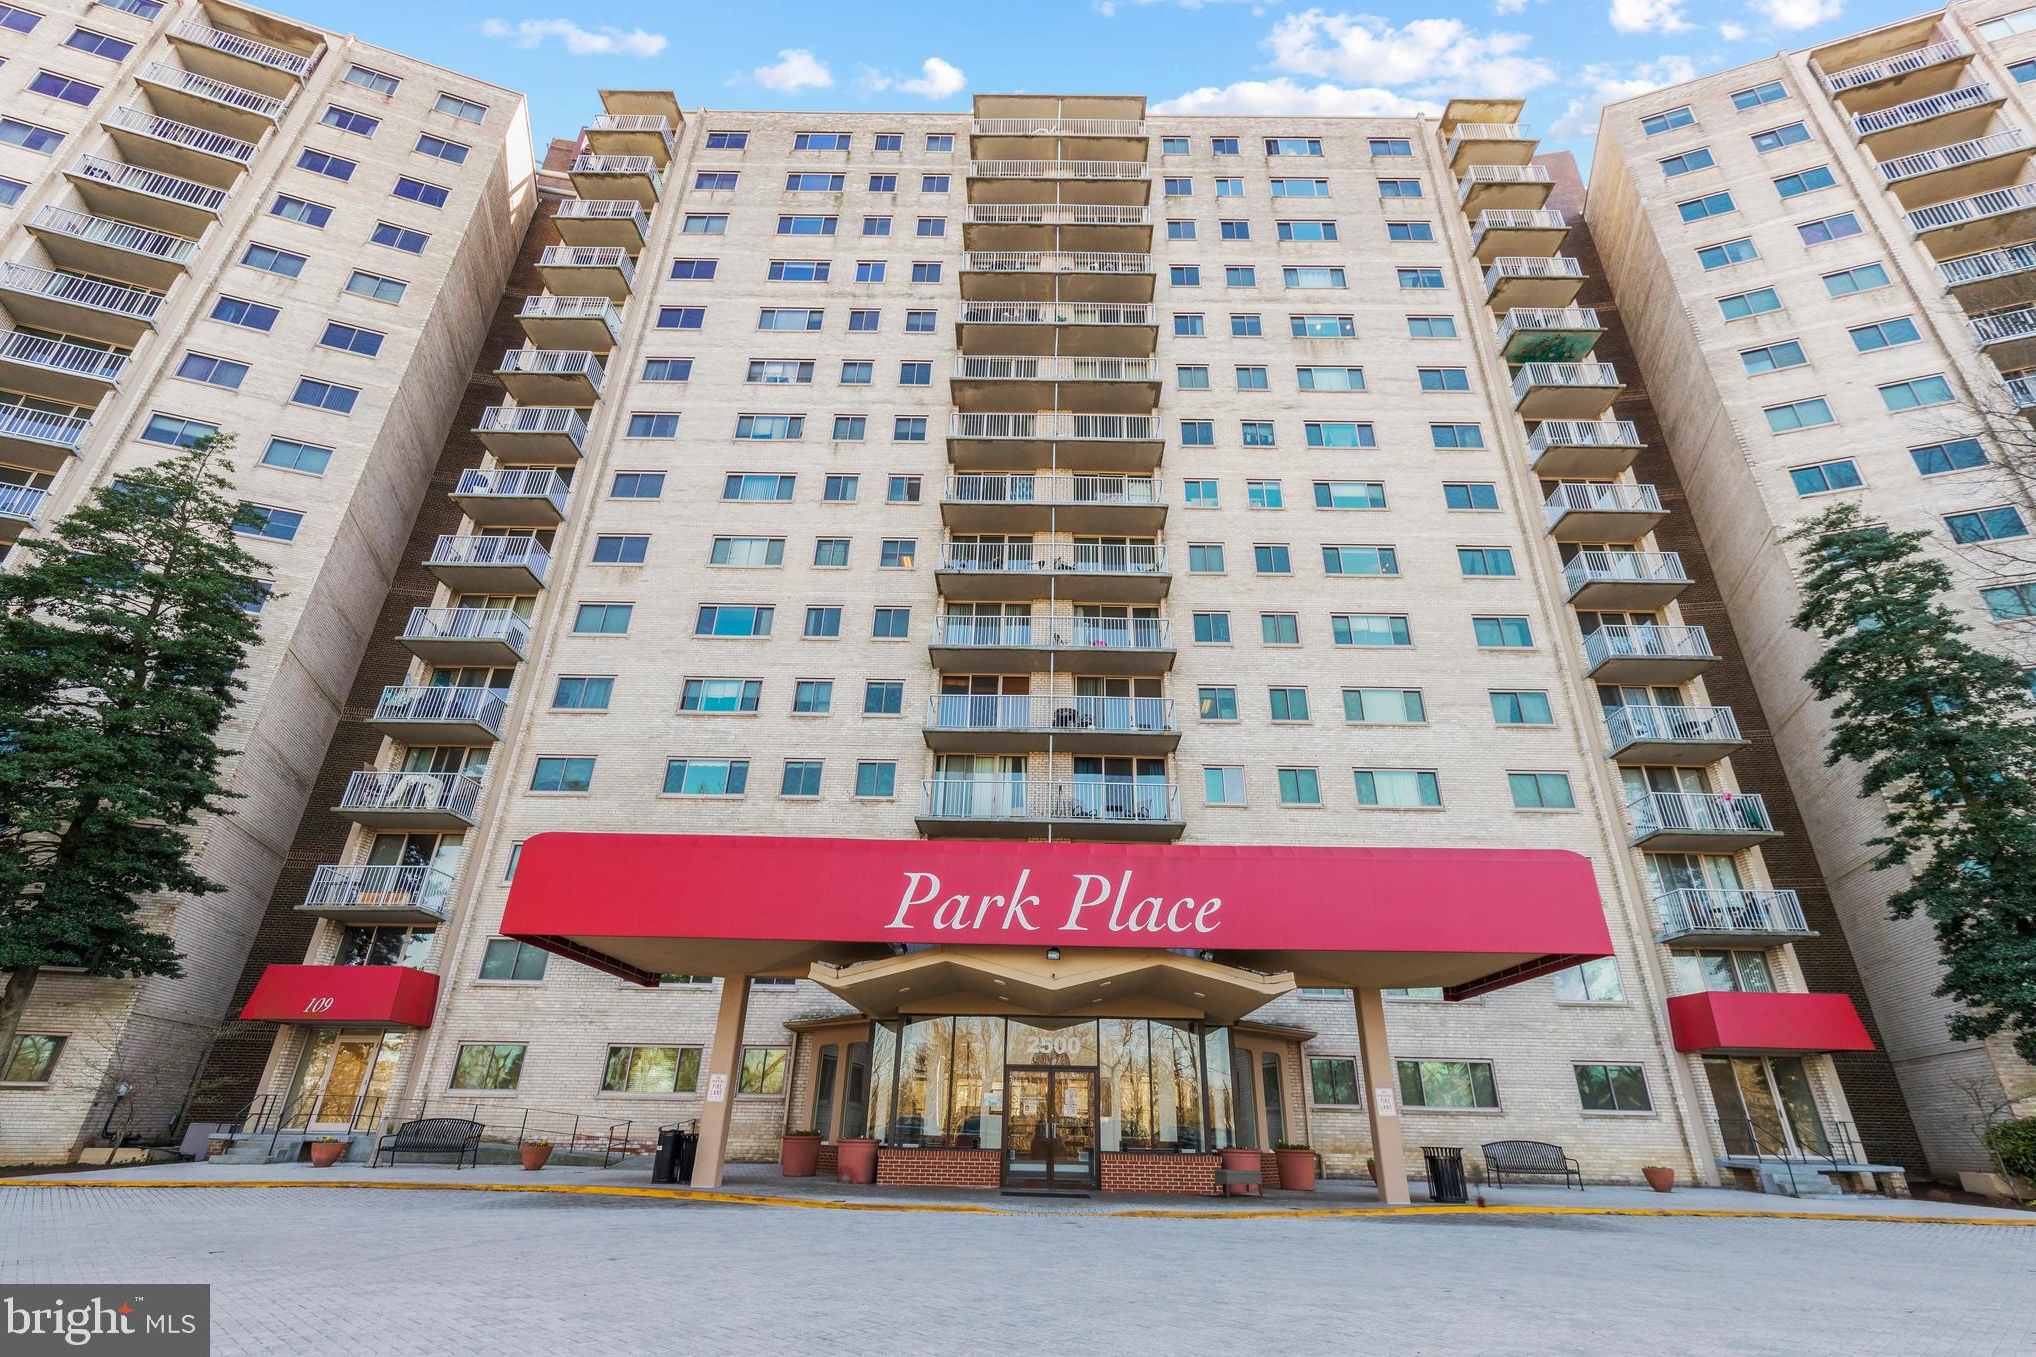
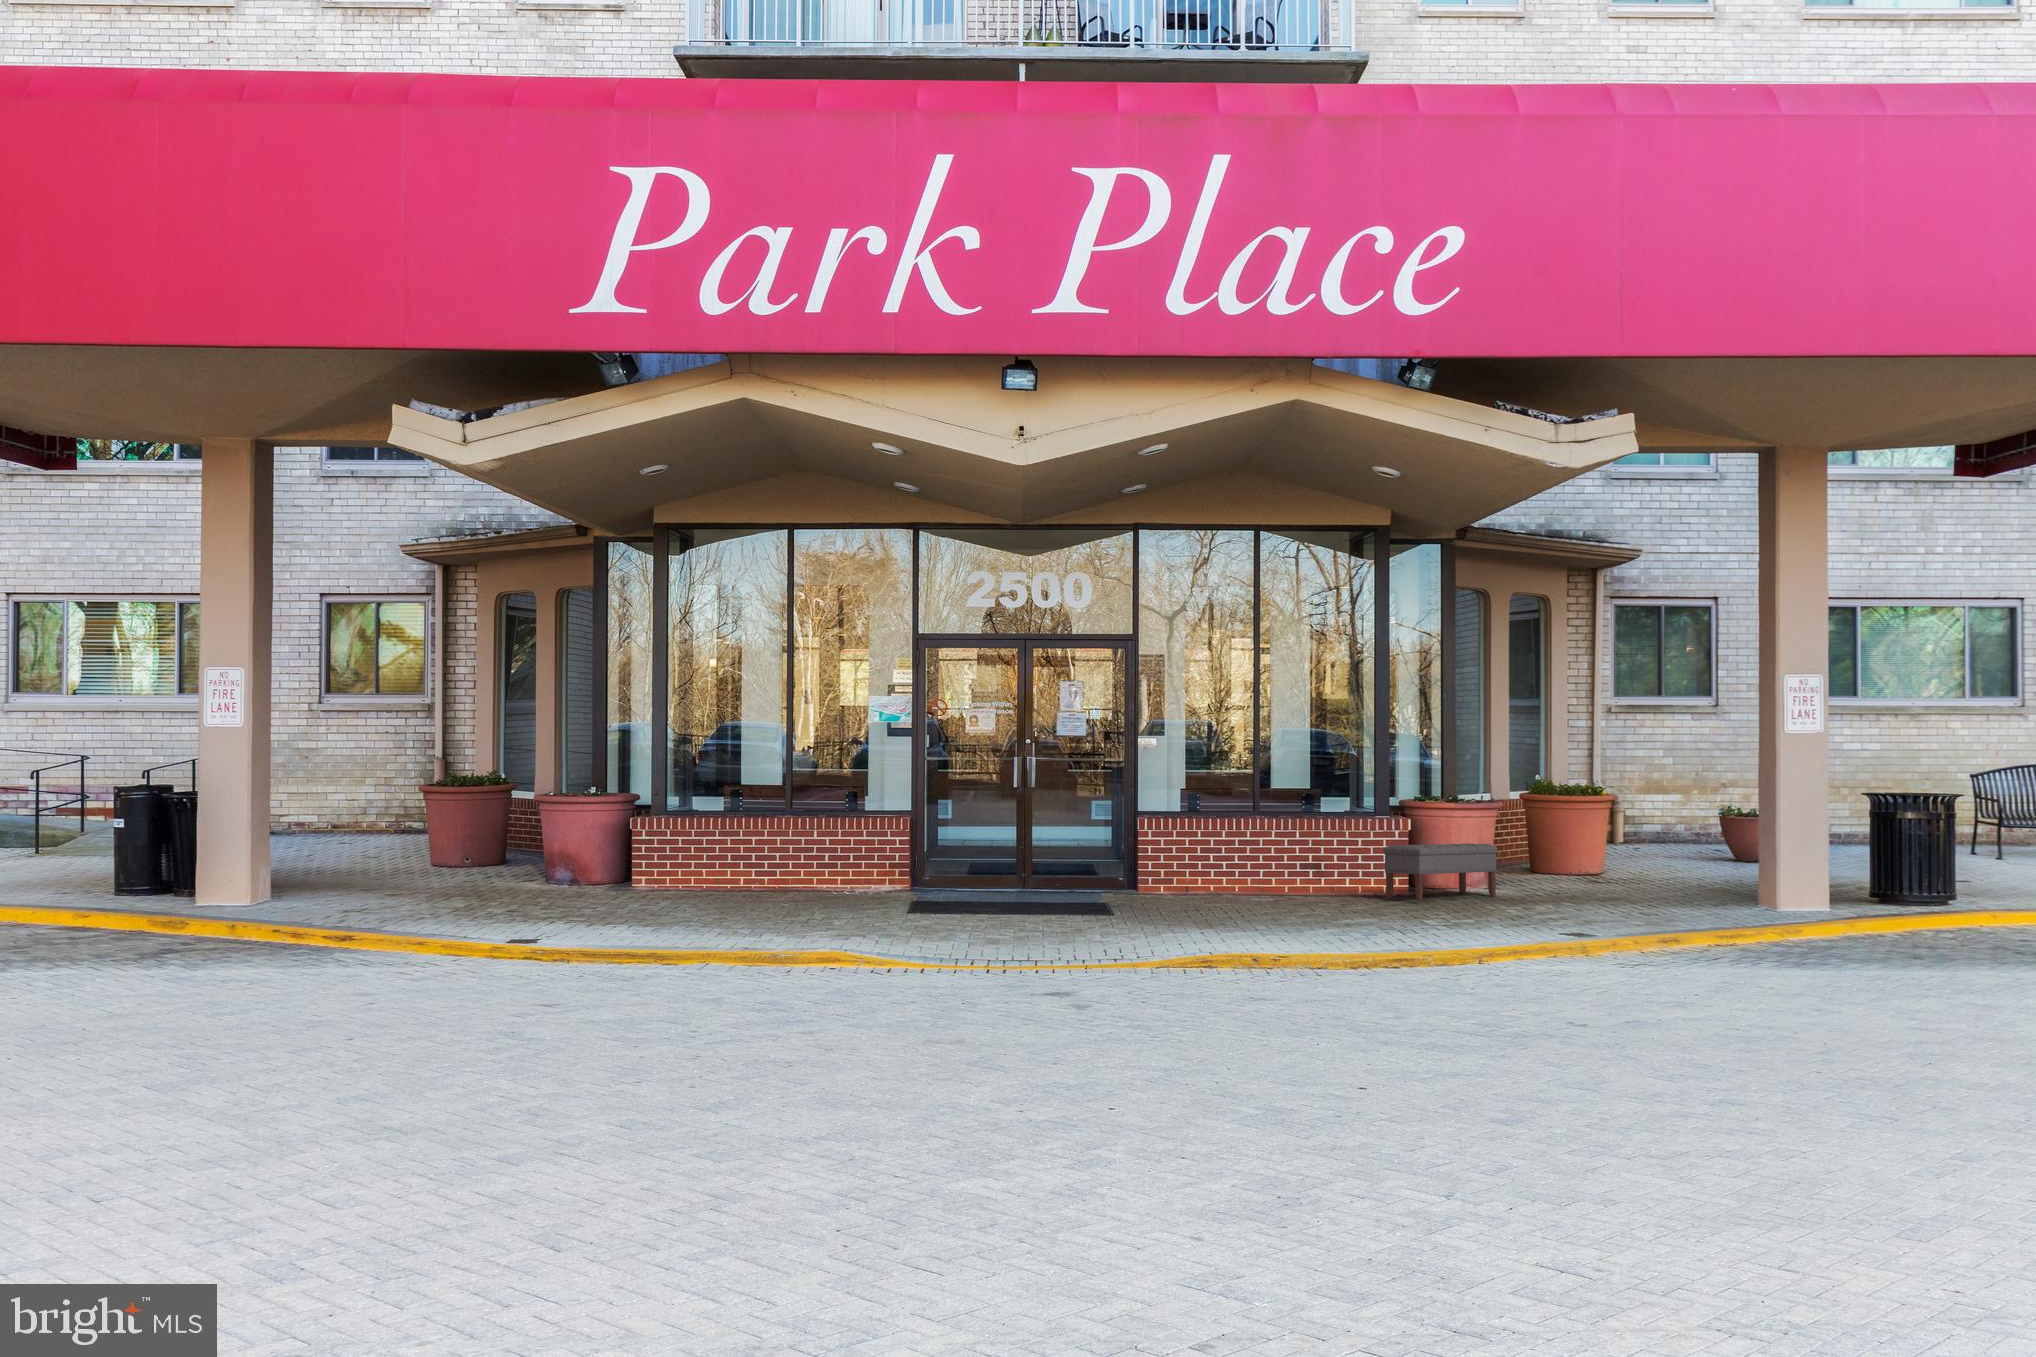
potted tree: present [1463,1163,1485,1207] -> none [1947,815,2001,909]

